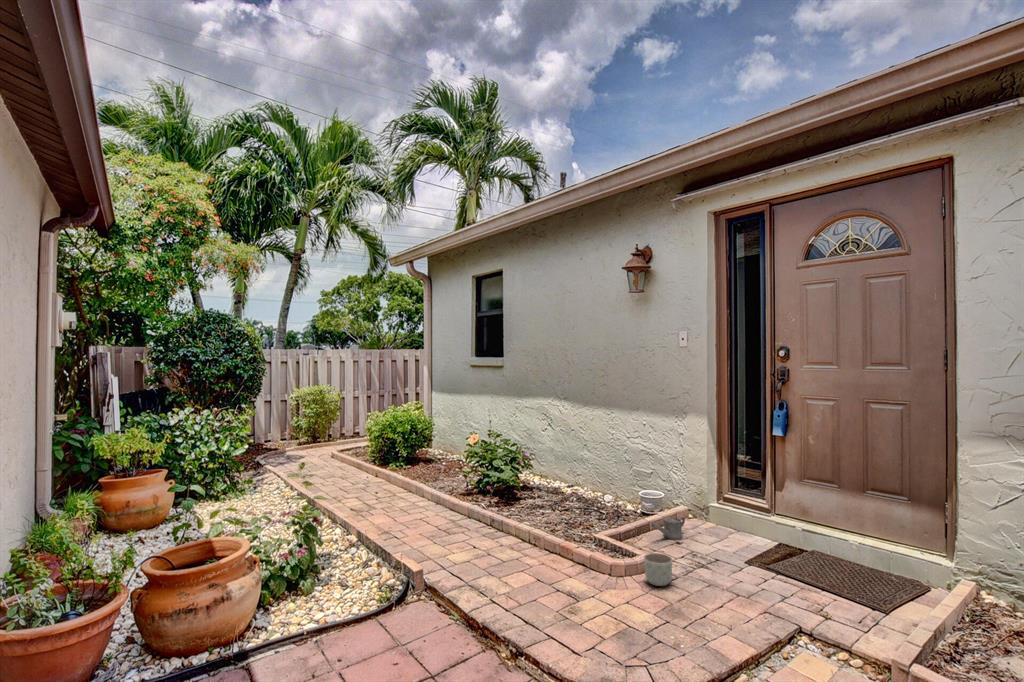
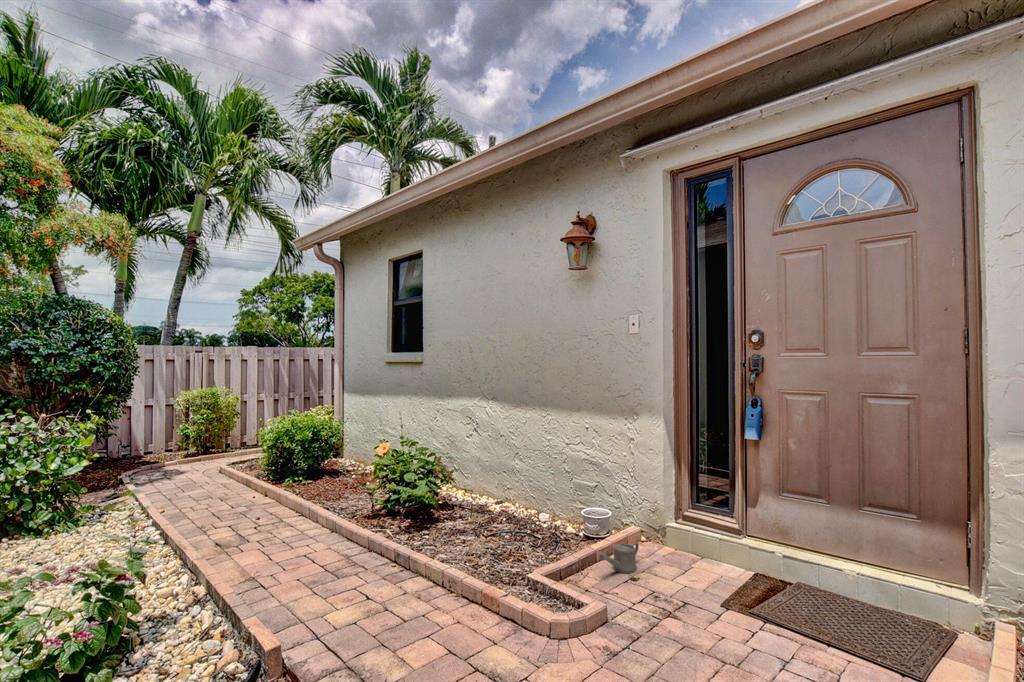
planter: present [644,553,673,586] -> none [596,605,635,654]

